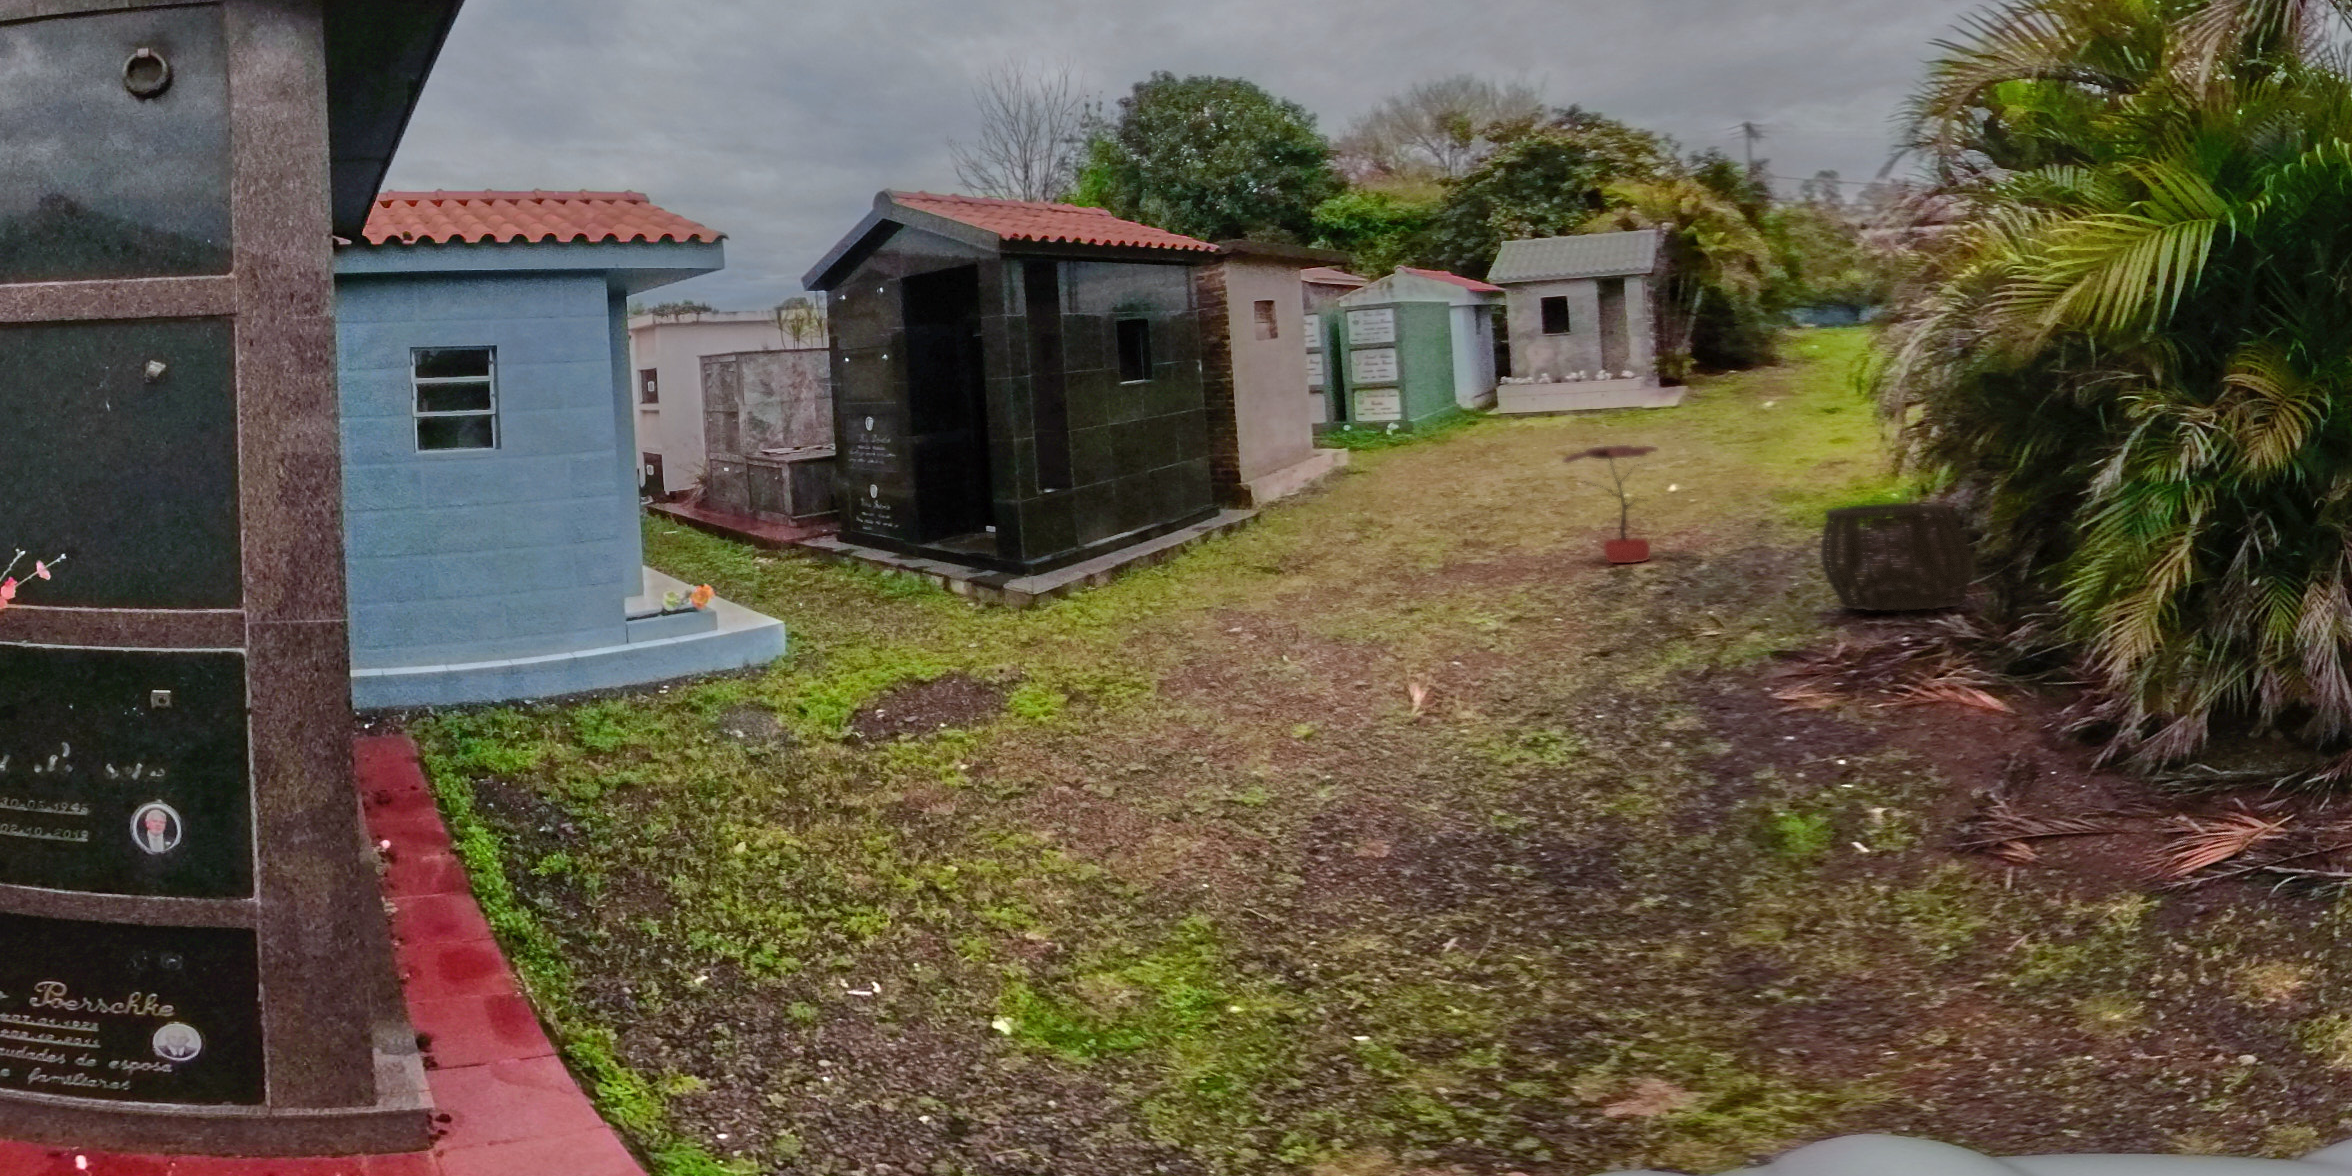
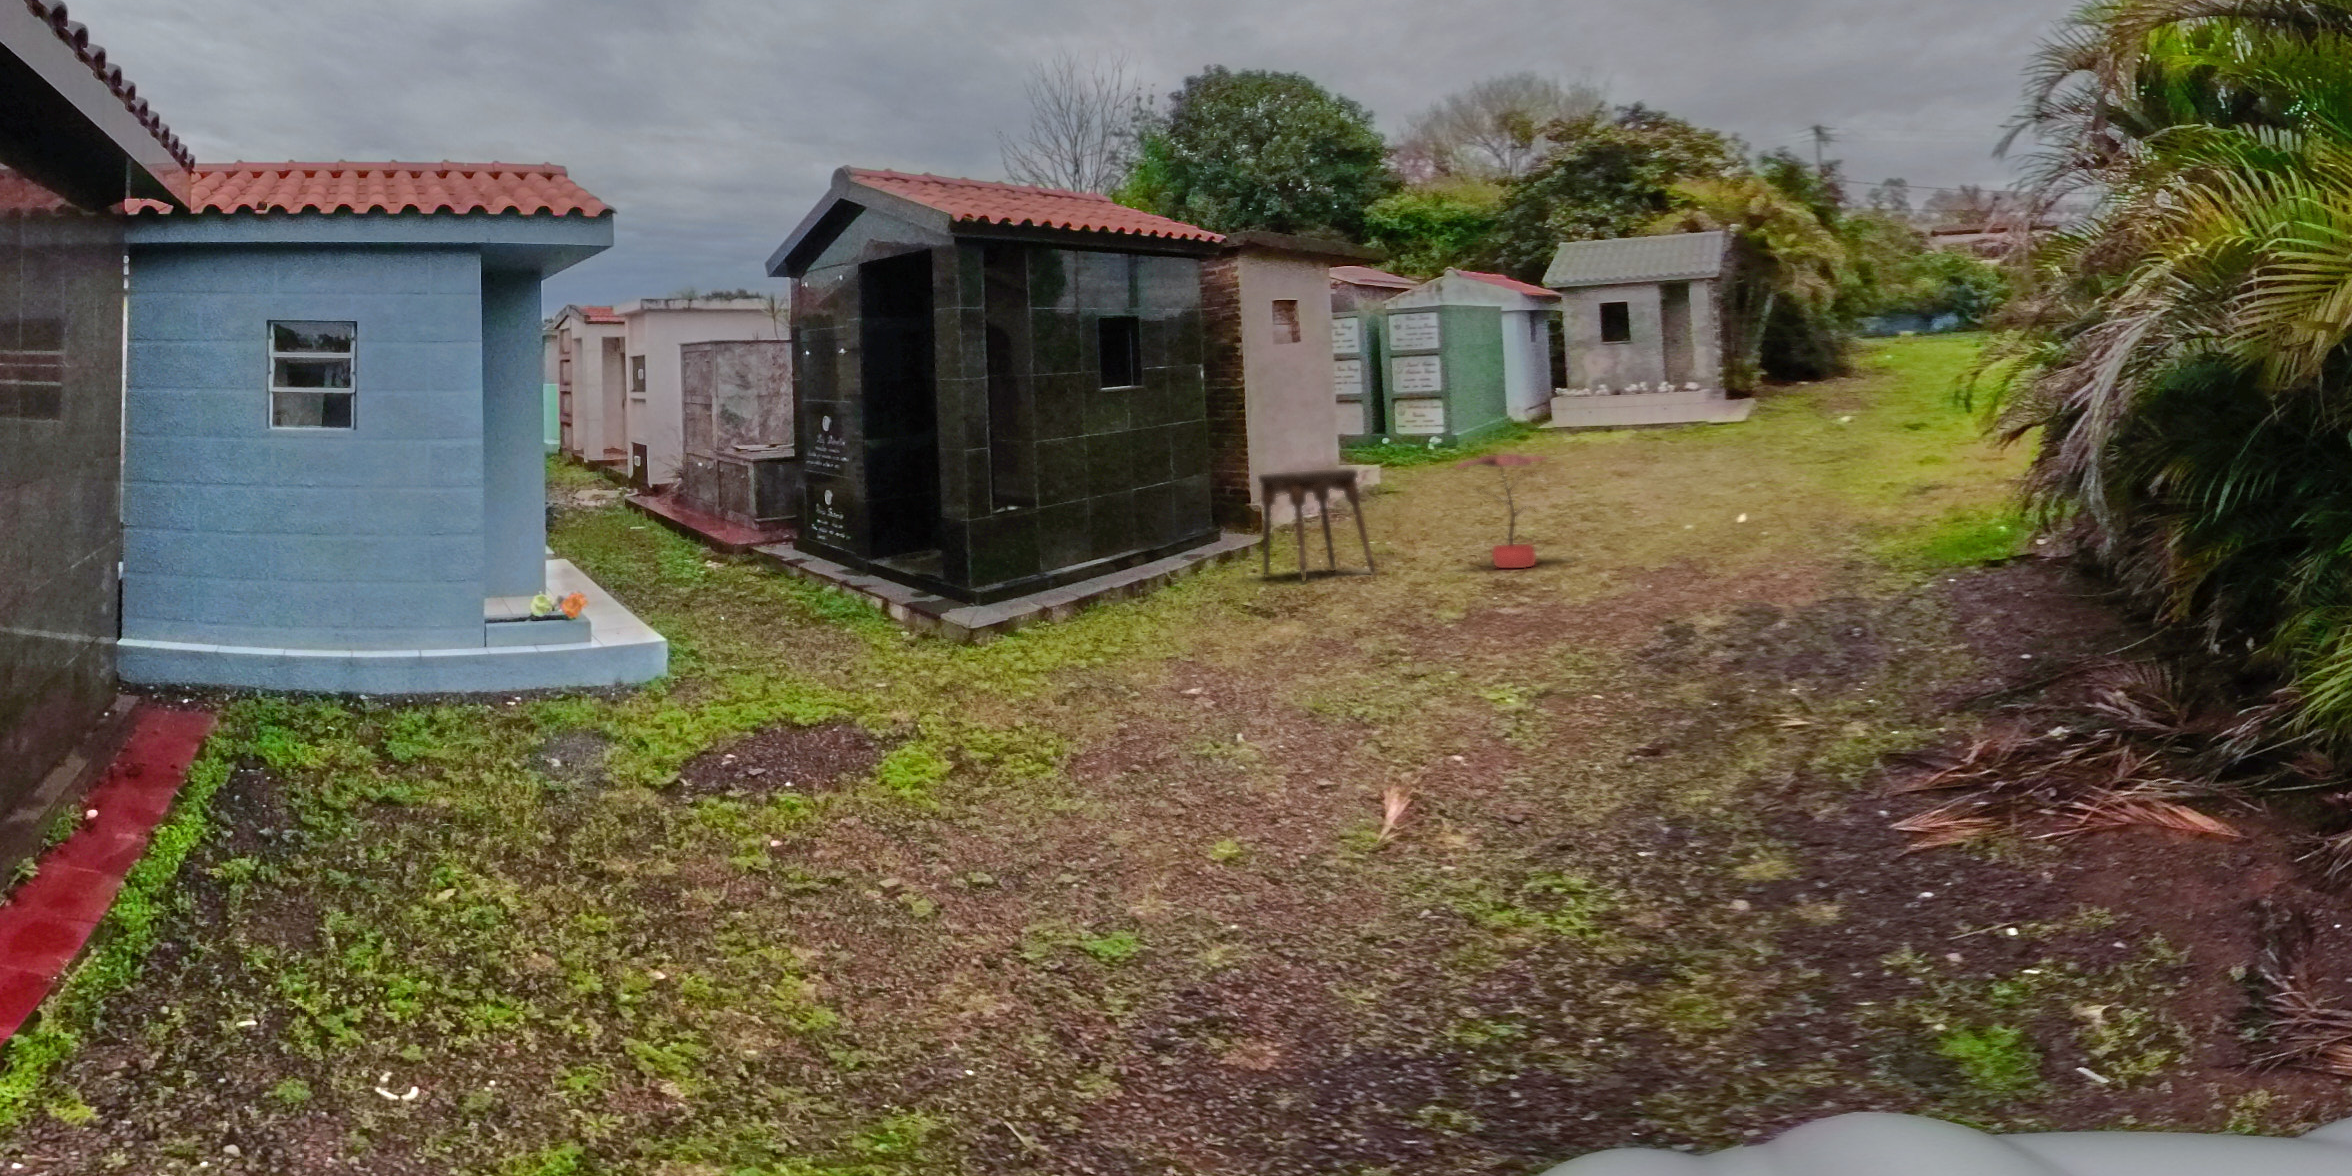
stool: none [1345,465,1476,582] -> present [1258,469,1375,580]
woven basket: present [1820,502,1972,611] -> none [1628,514,1764,615]

